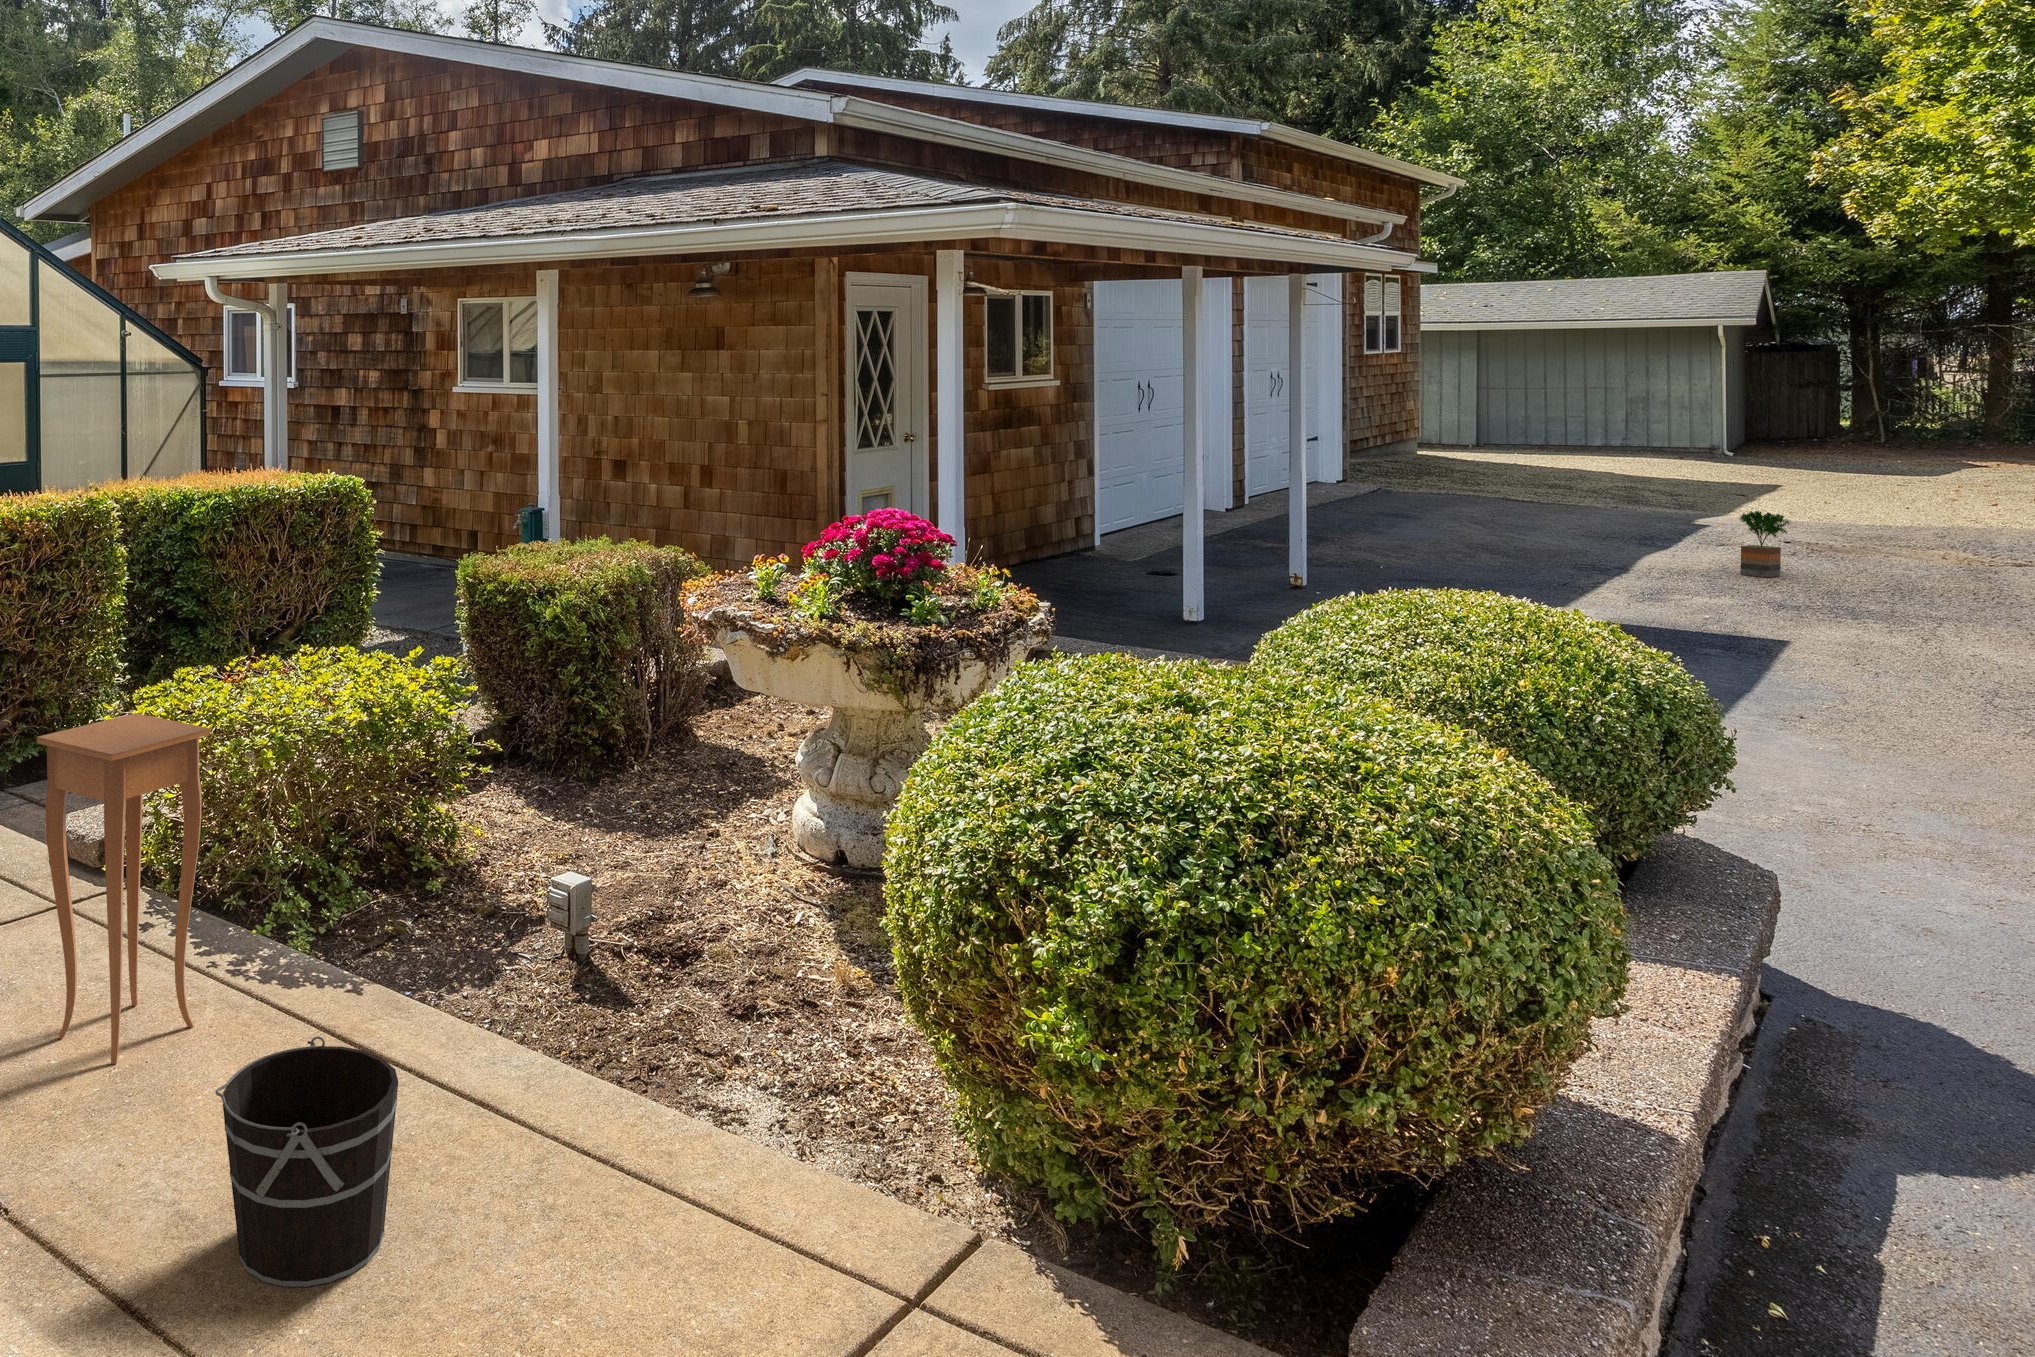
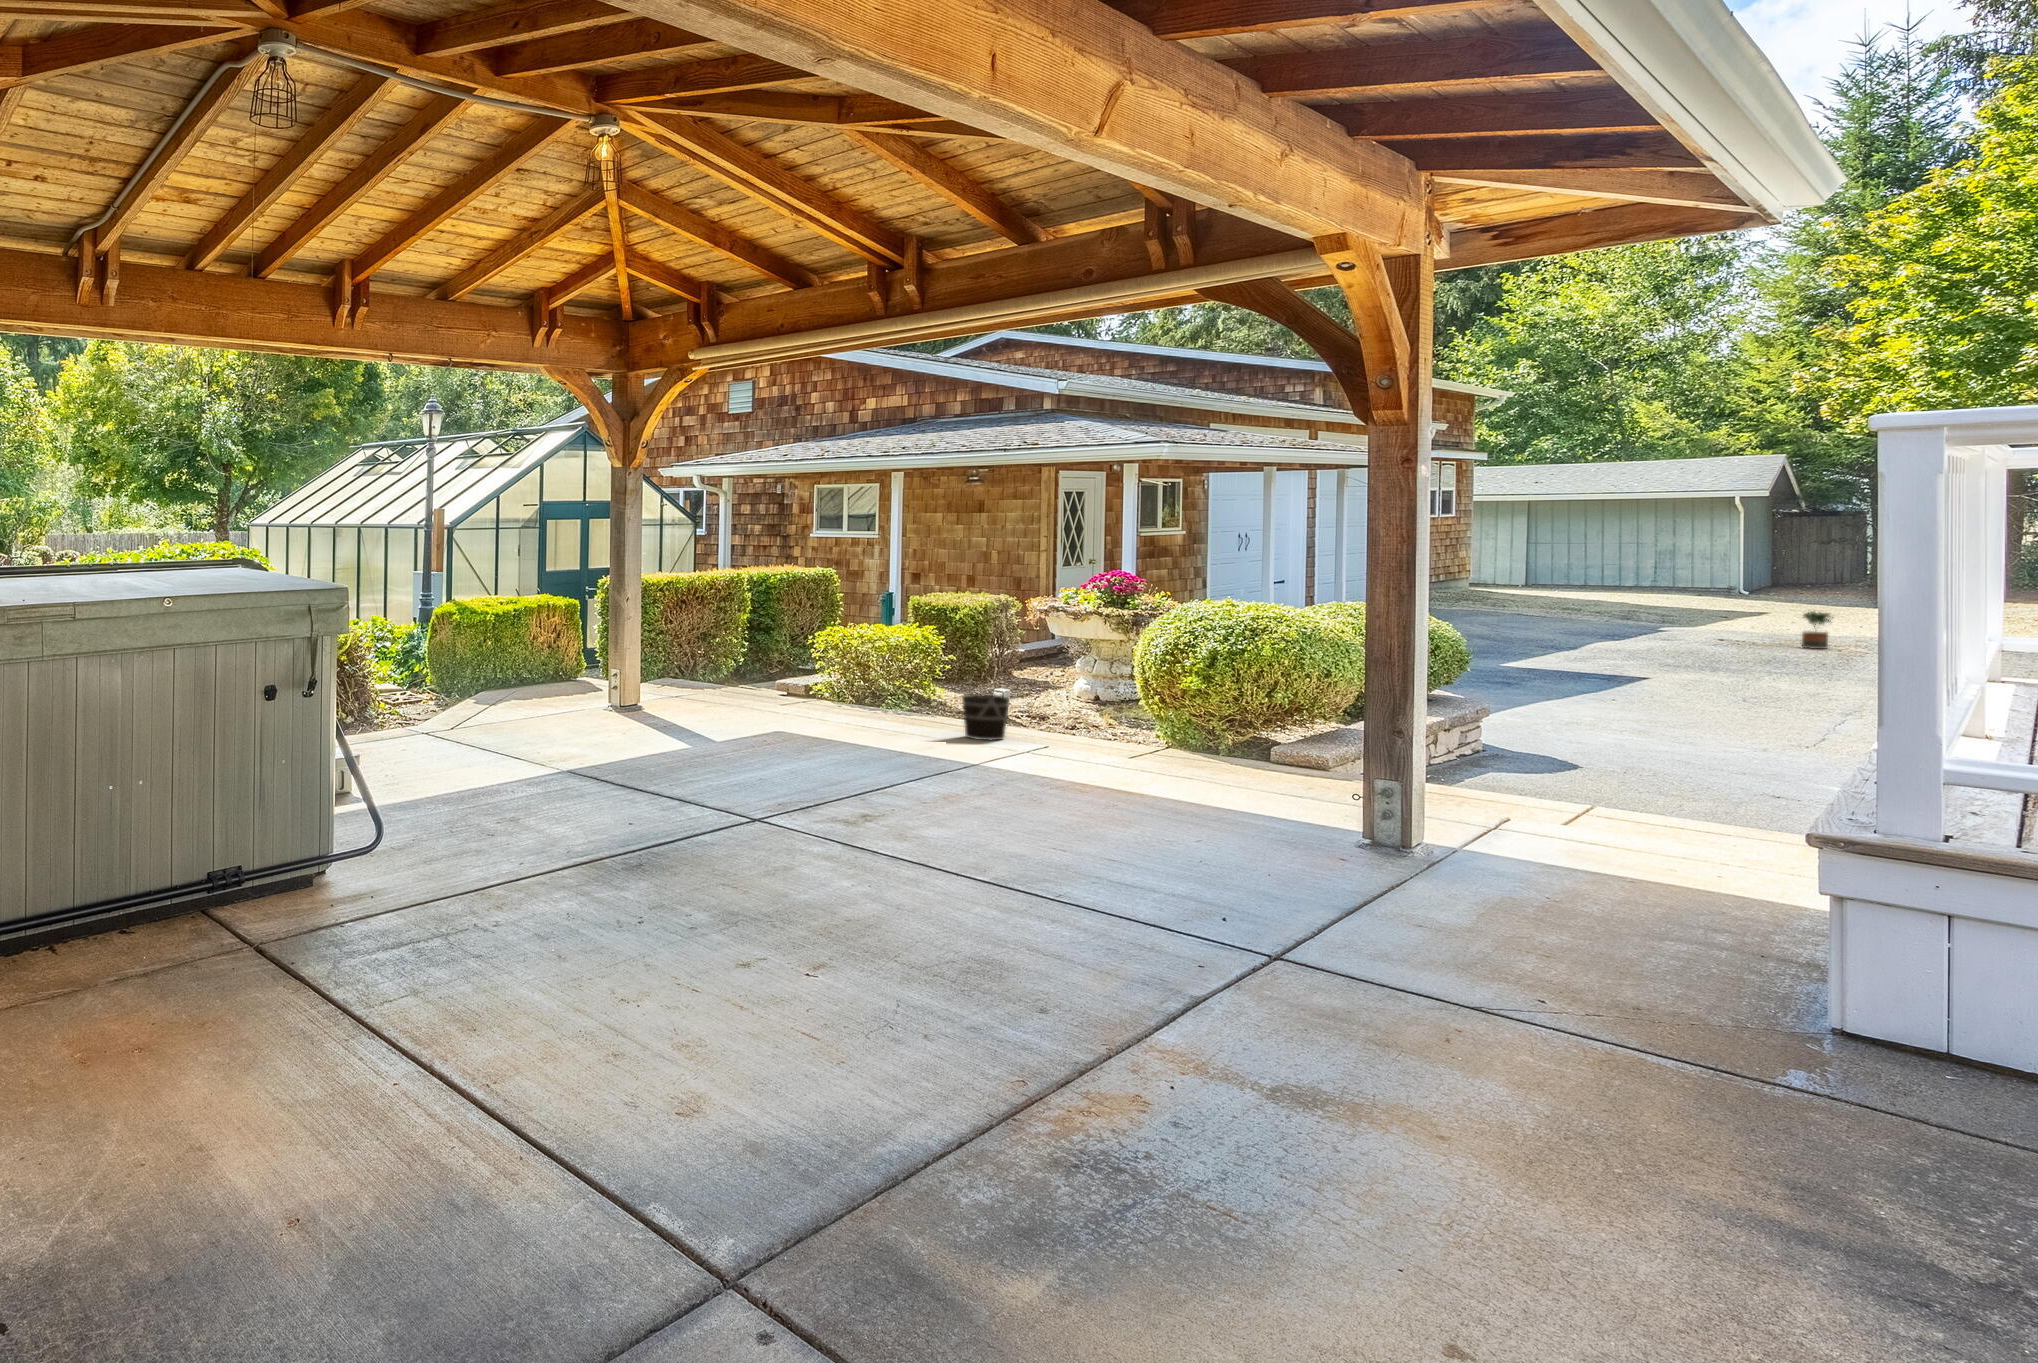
potted tree: present [1740,511,1791,577] -> present [1802,611,1833,649]
side table: present [37,713,210,1064] -> none [858,625,909,723]

